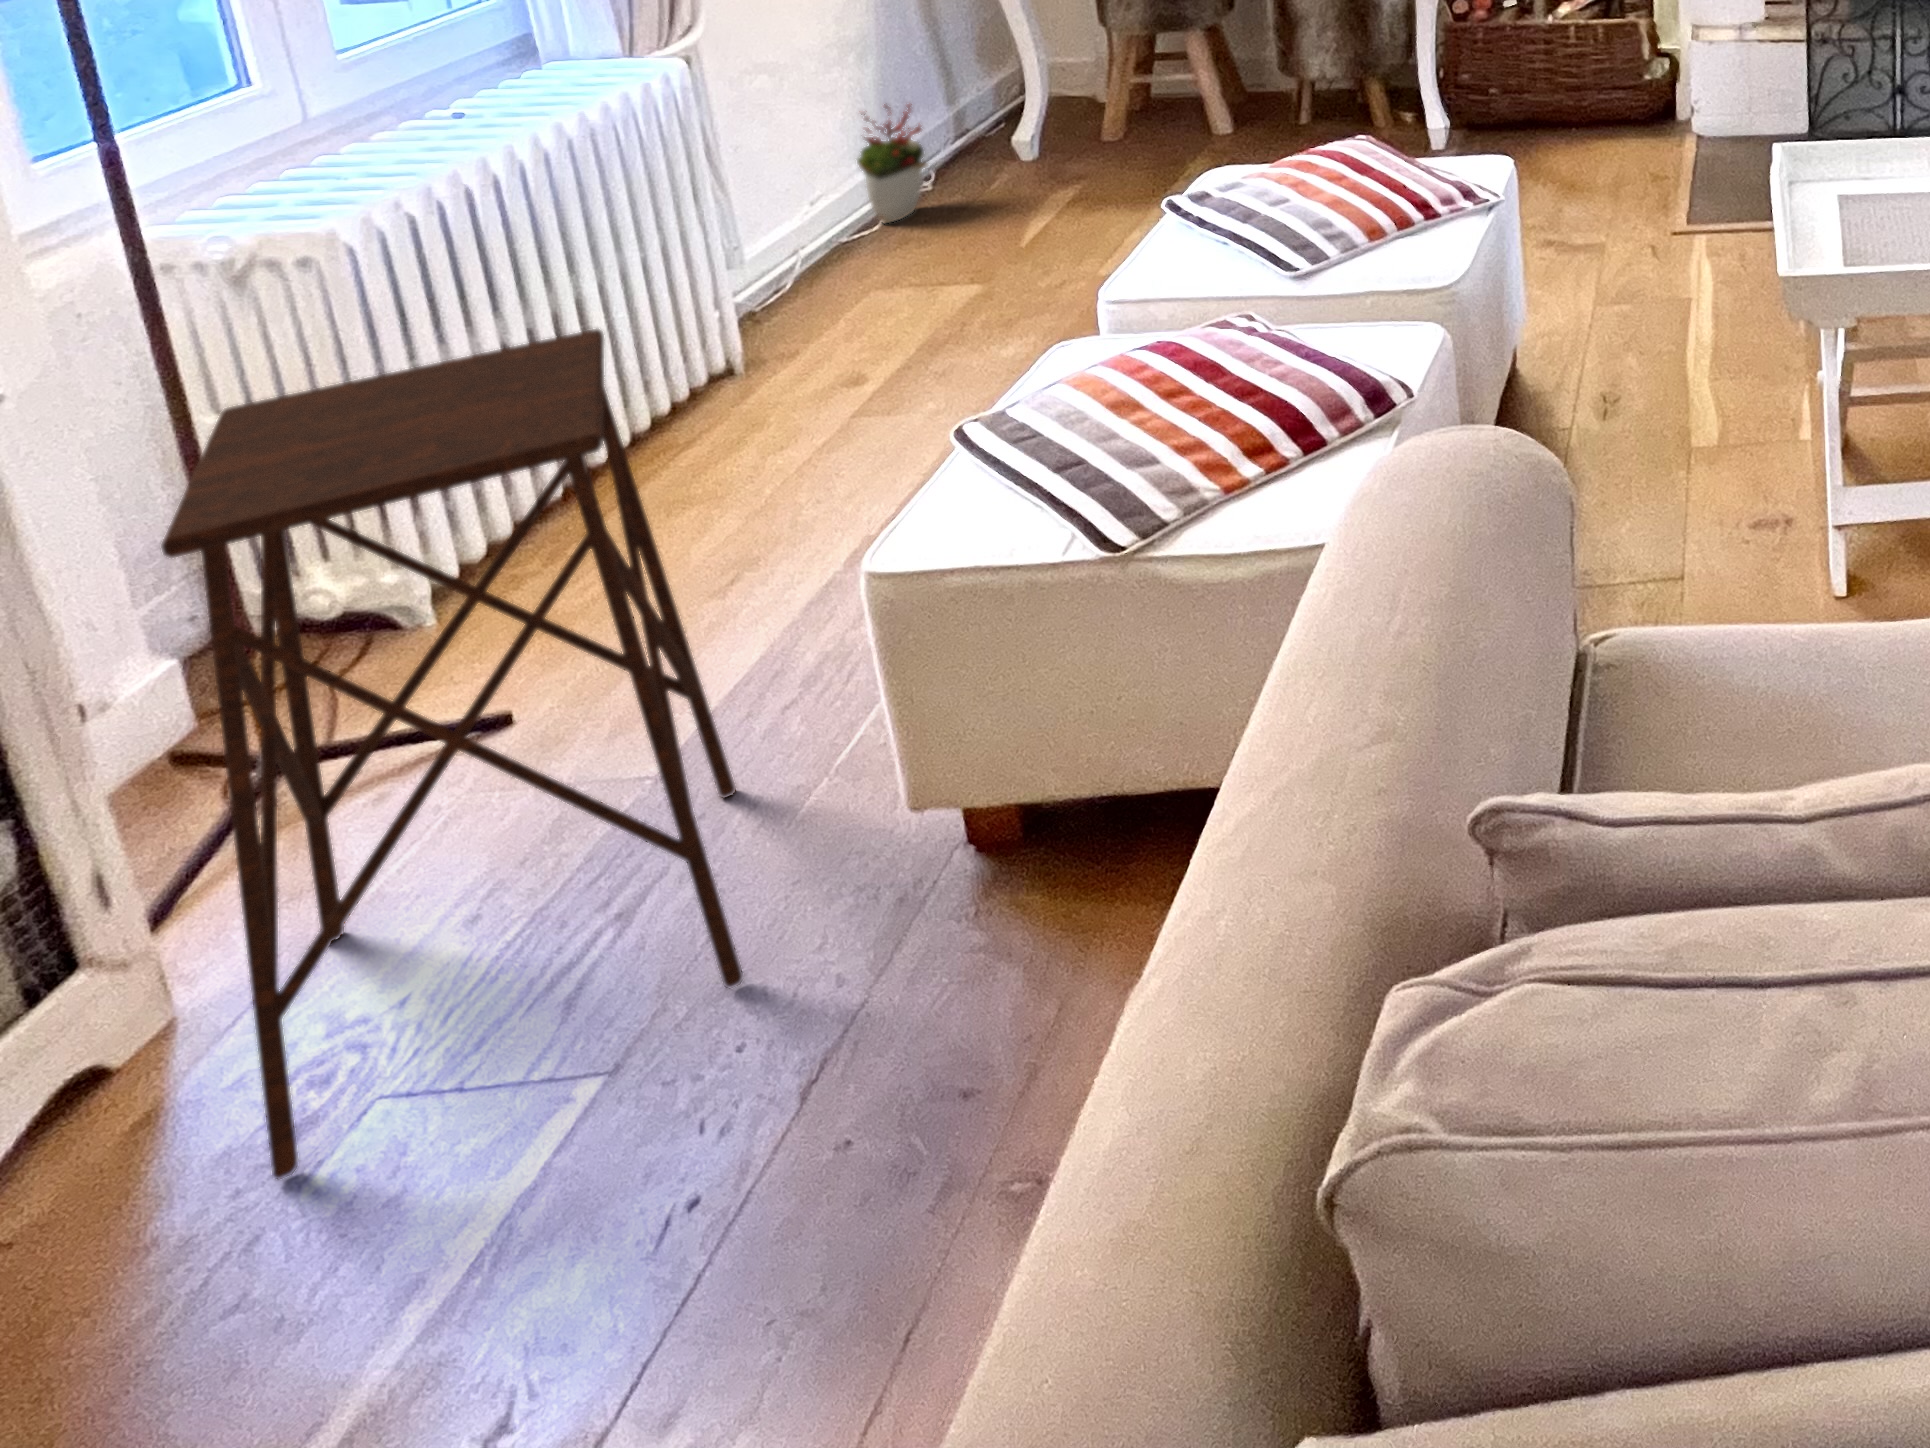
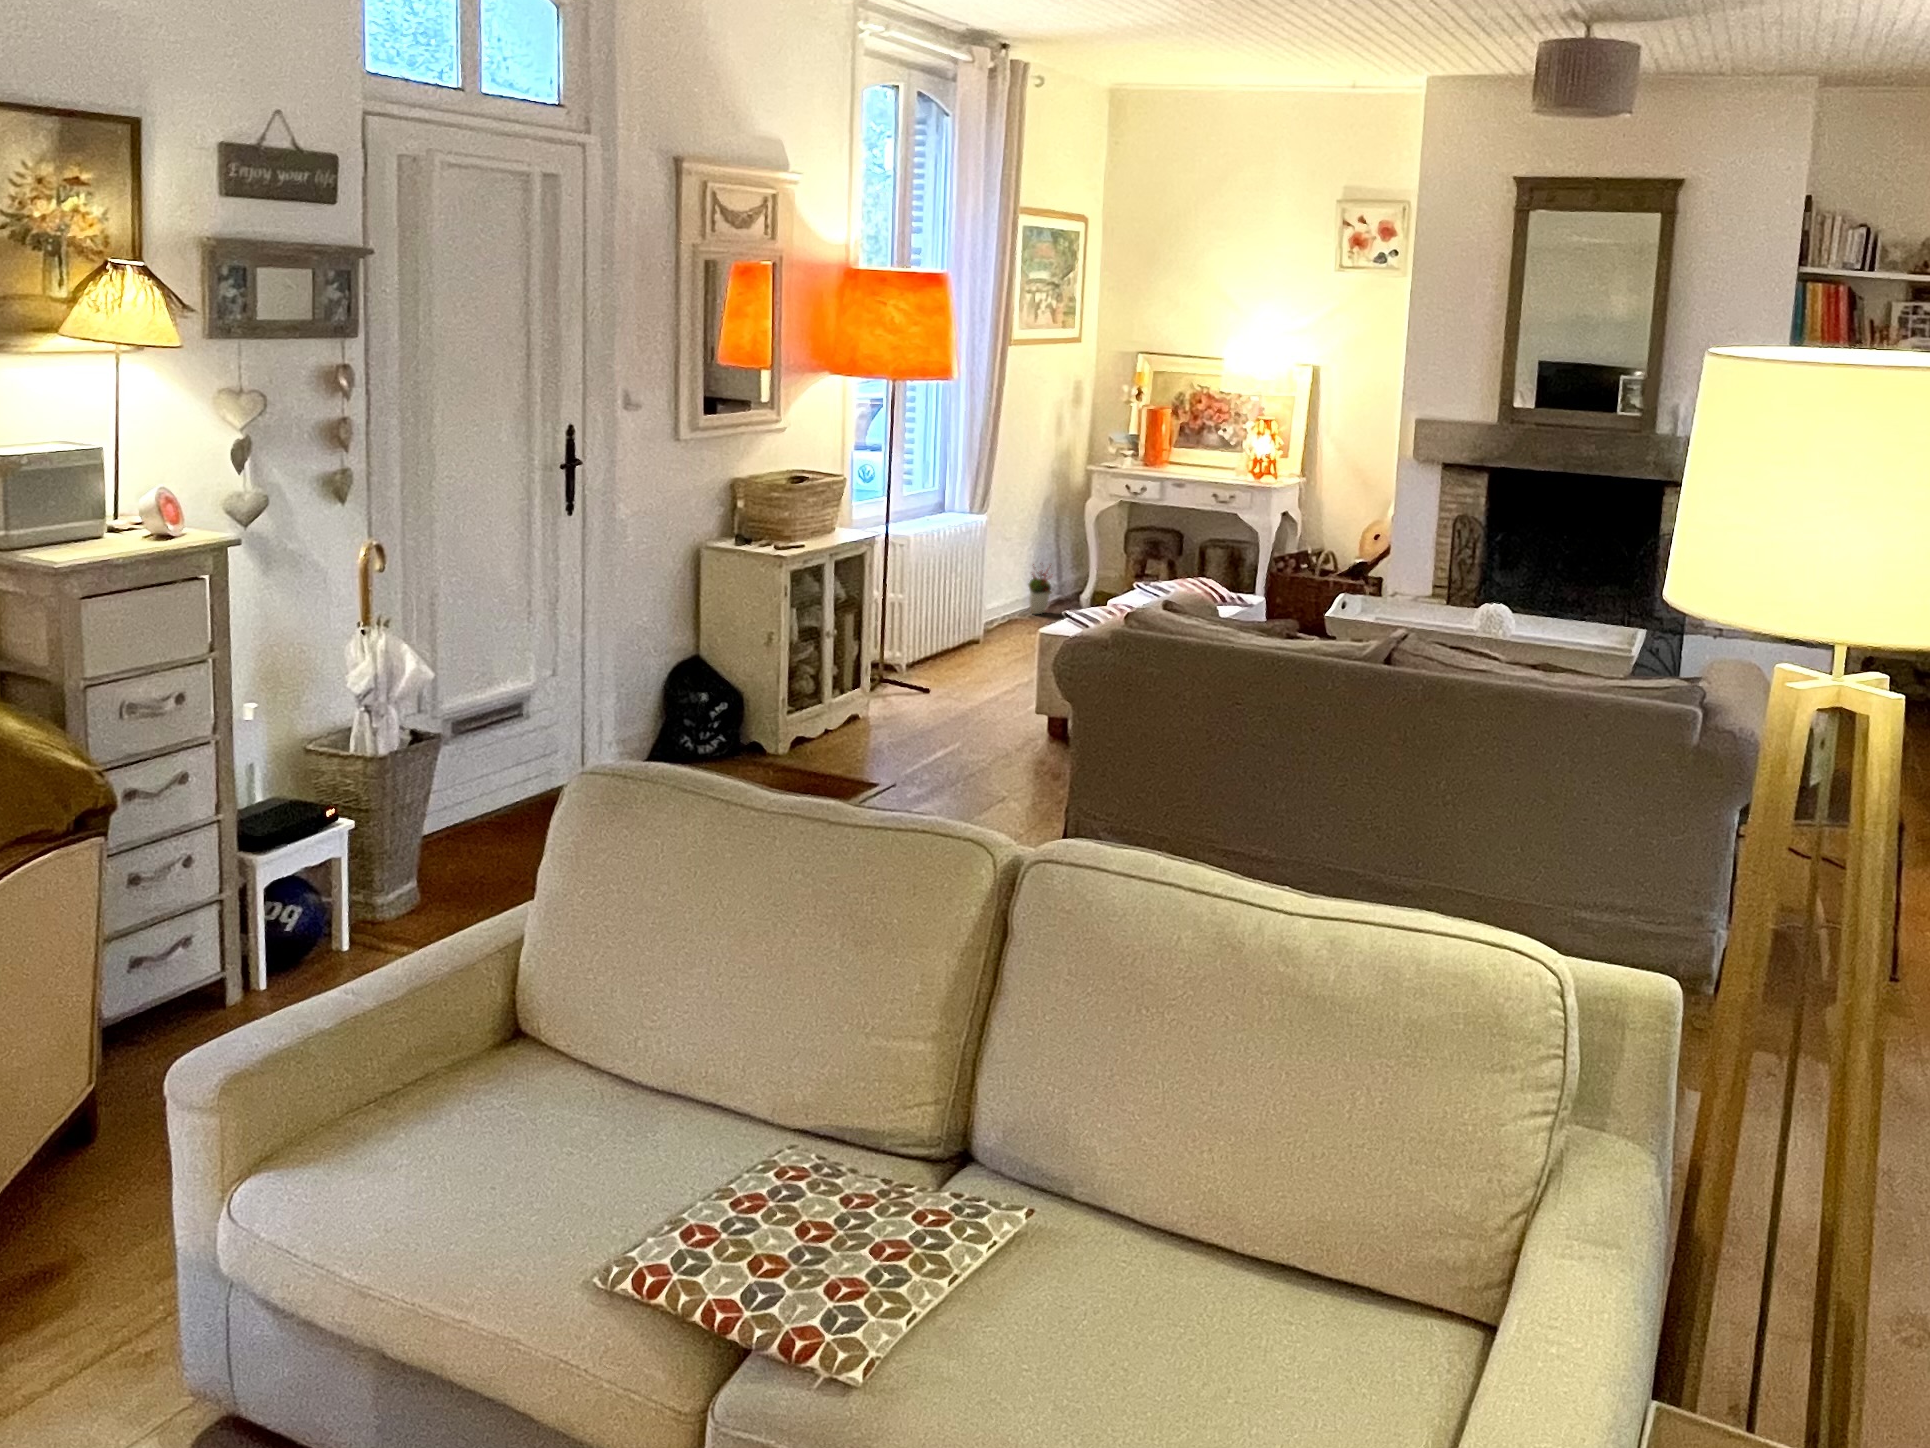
side table: present [162,329,743,1179] -> none [901,556,999,747]

